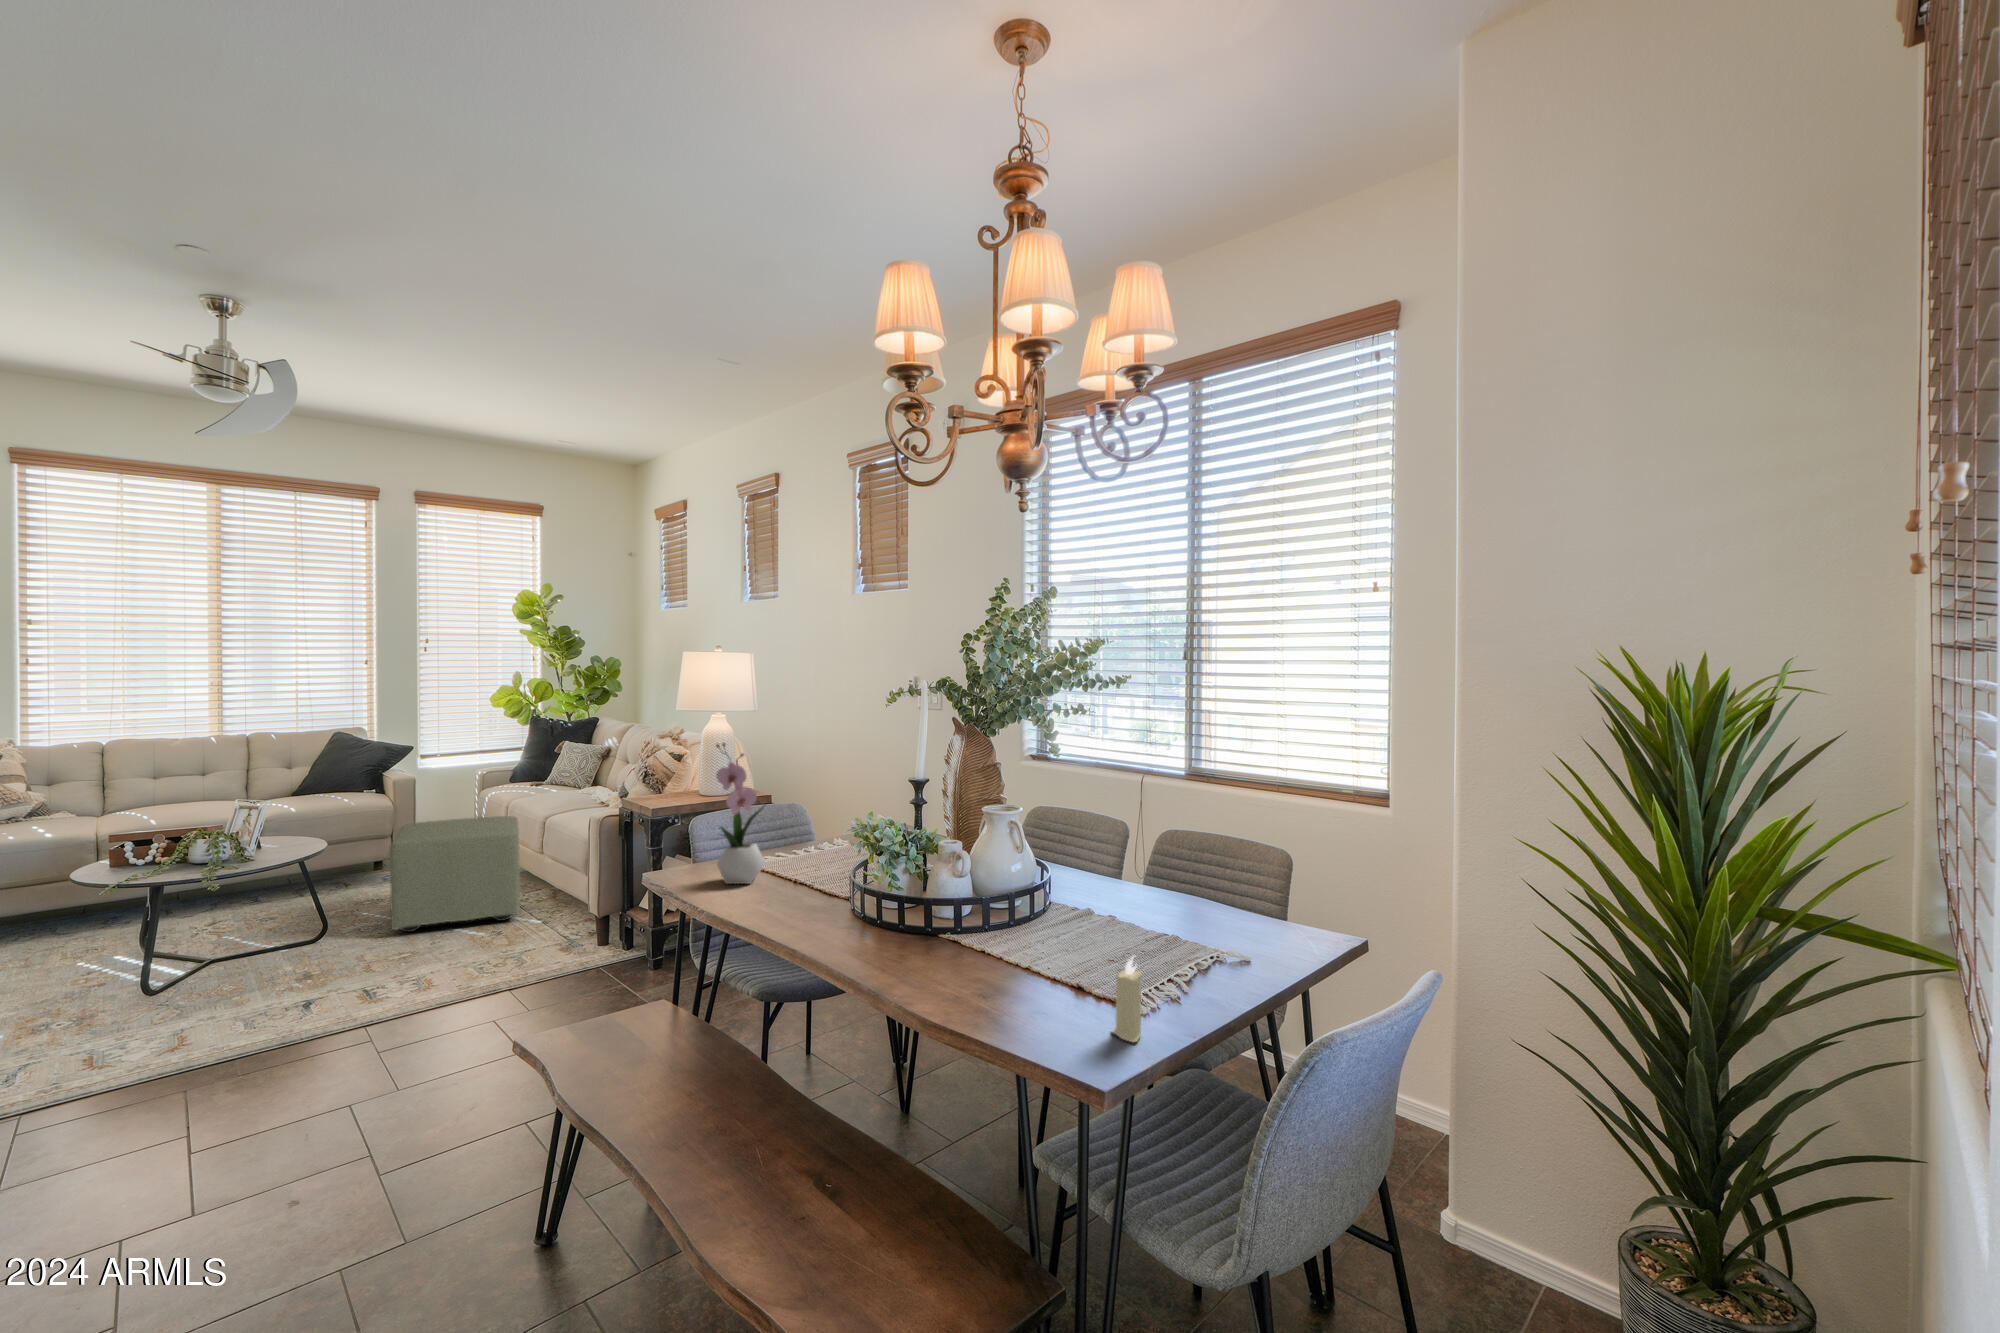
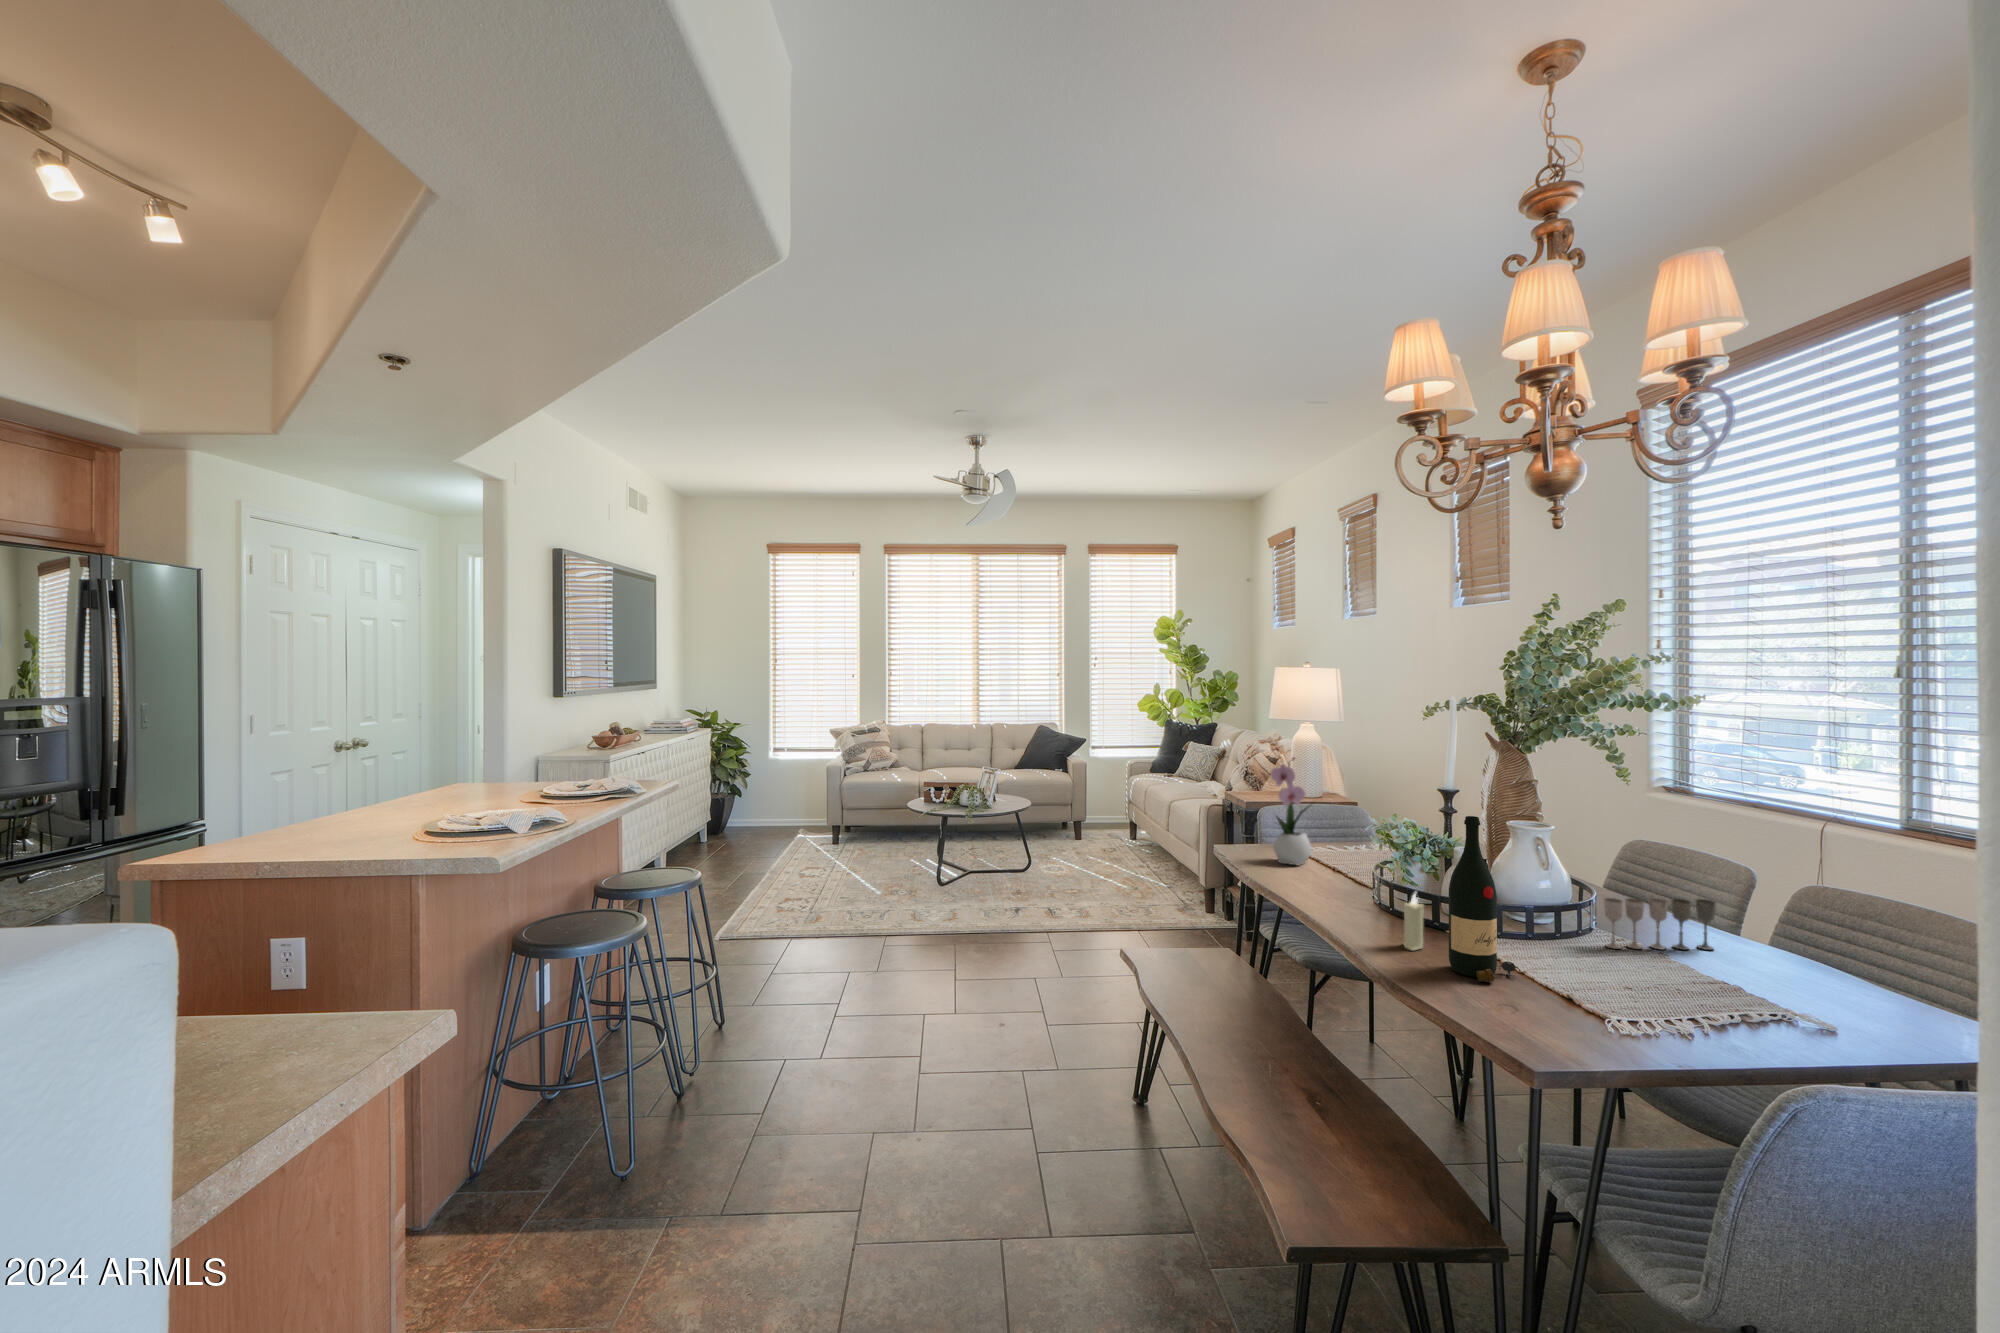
wine bottle: none [964,807,1034,994] -> present [1449,816,1521,982]
ottoman: present [389,816,520,932] -> none [1067,796,1154,879]
wine glass: none [1077,862,1157,925] -> present [1604,898,1716,950]
candle: present [1112,956,1142,1042] -> present [1403,894,1424,950]

